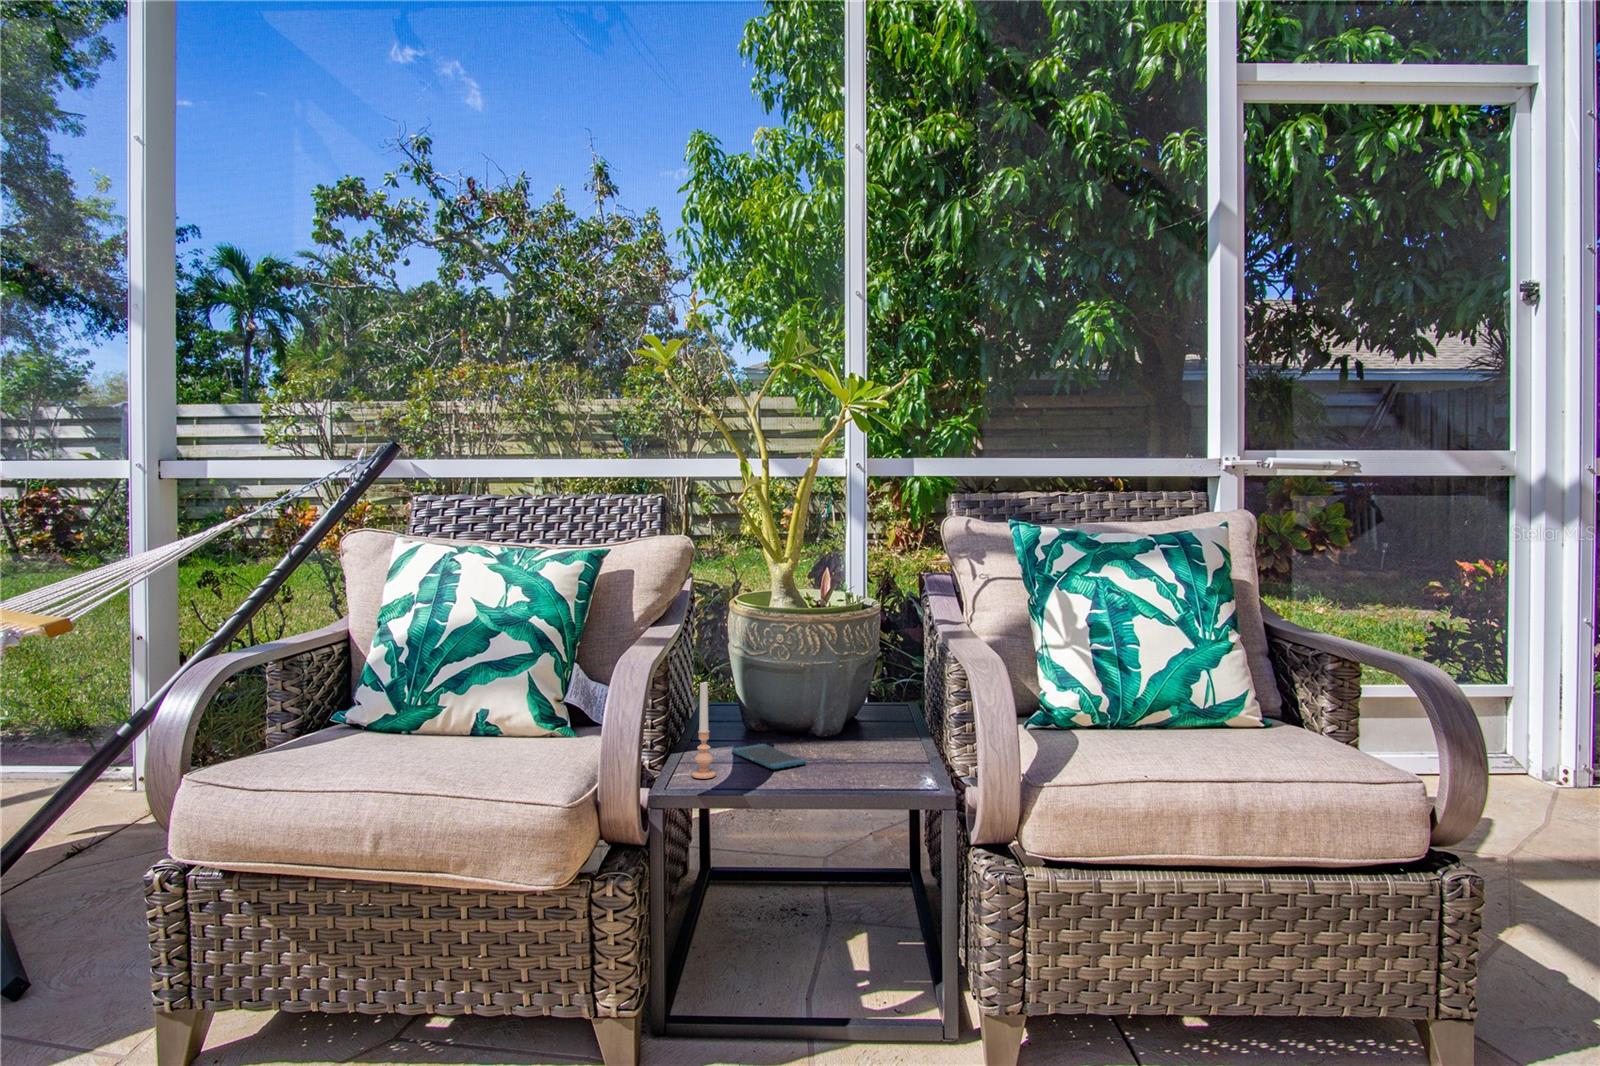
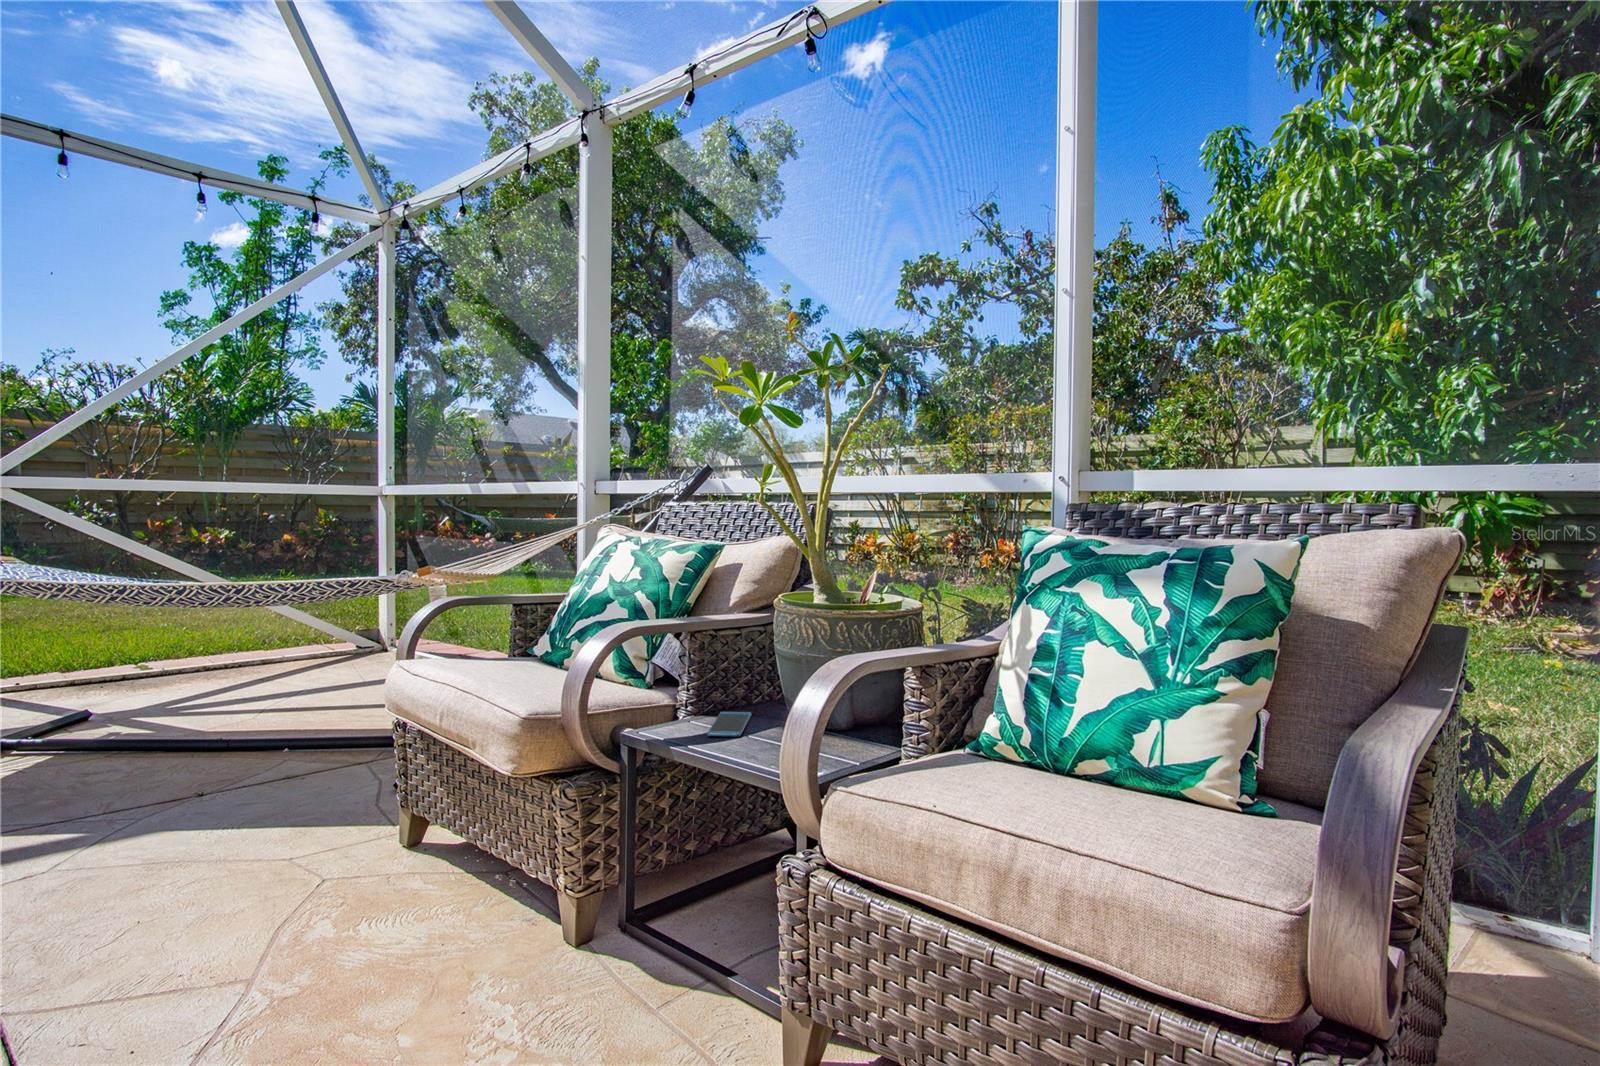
candle: present [692,682,716,779] -> none [653,656,672,733]

